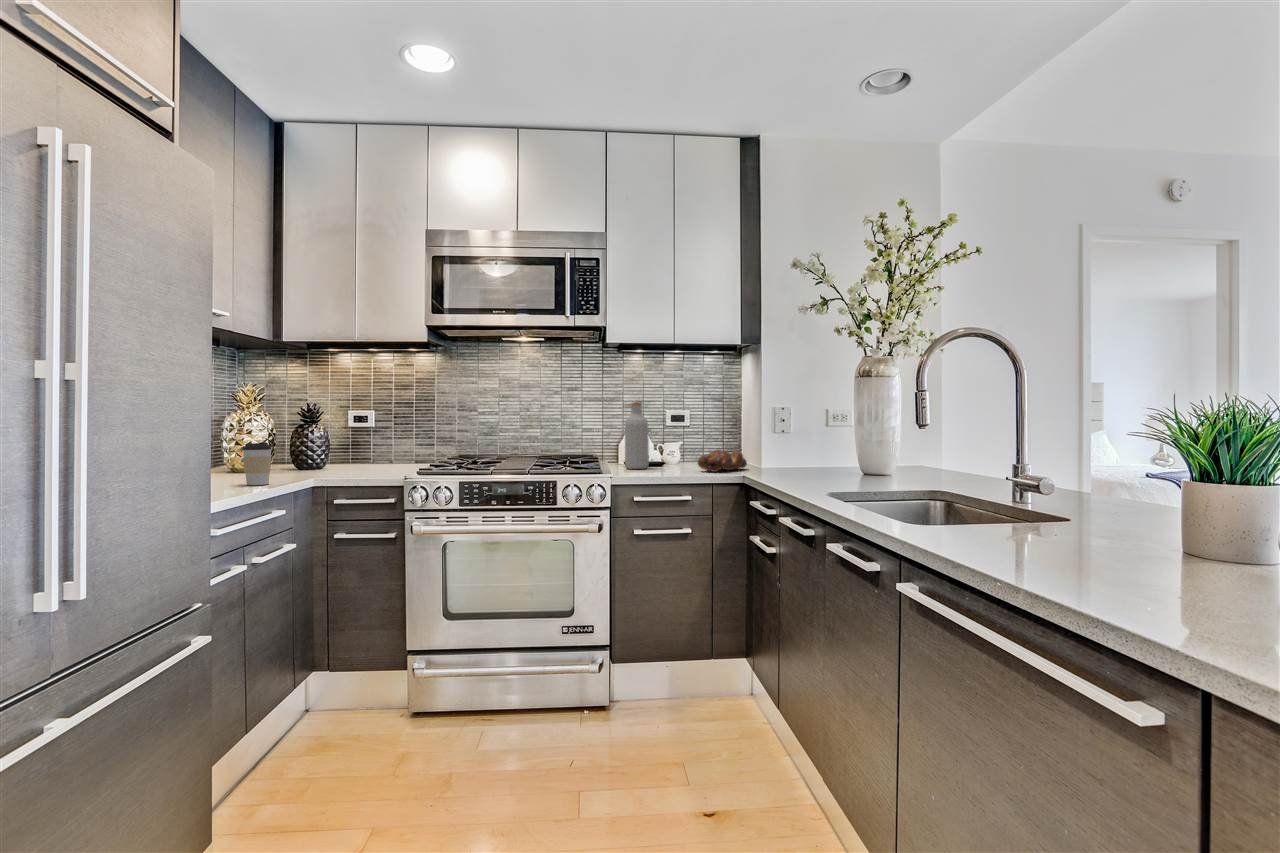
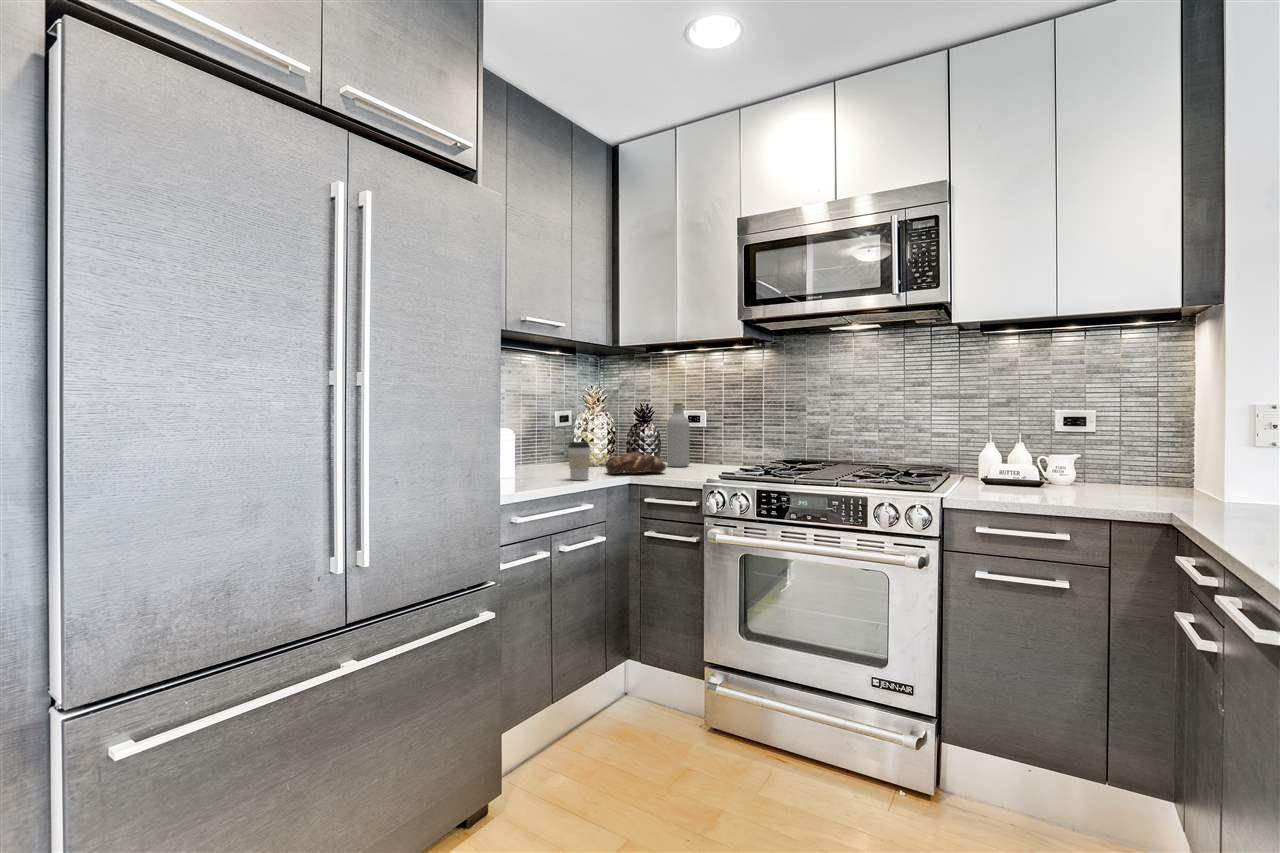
bottle: present [625,403,649,469] -> present [667,403,690,467]
bread loaf: present [698,450,747,472] -> present [605,452,666,474]

